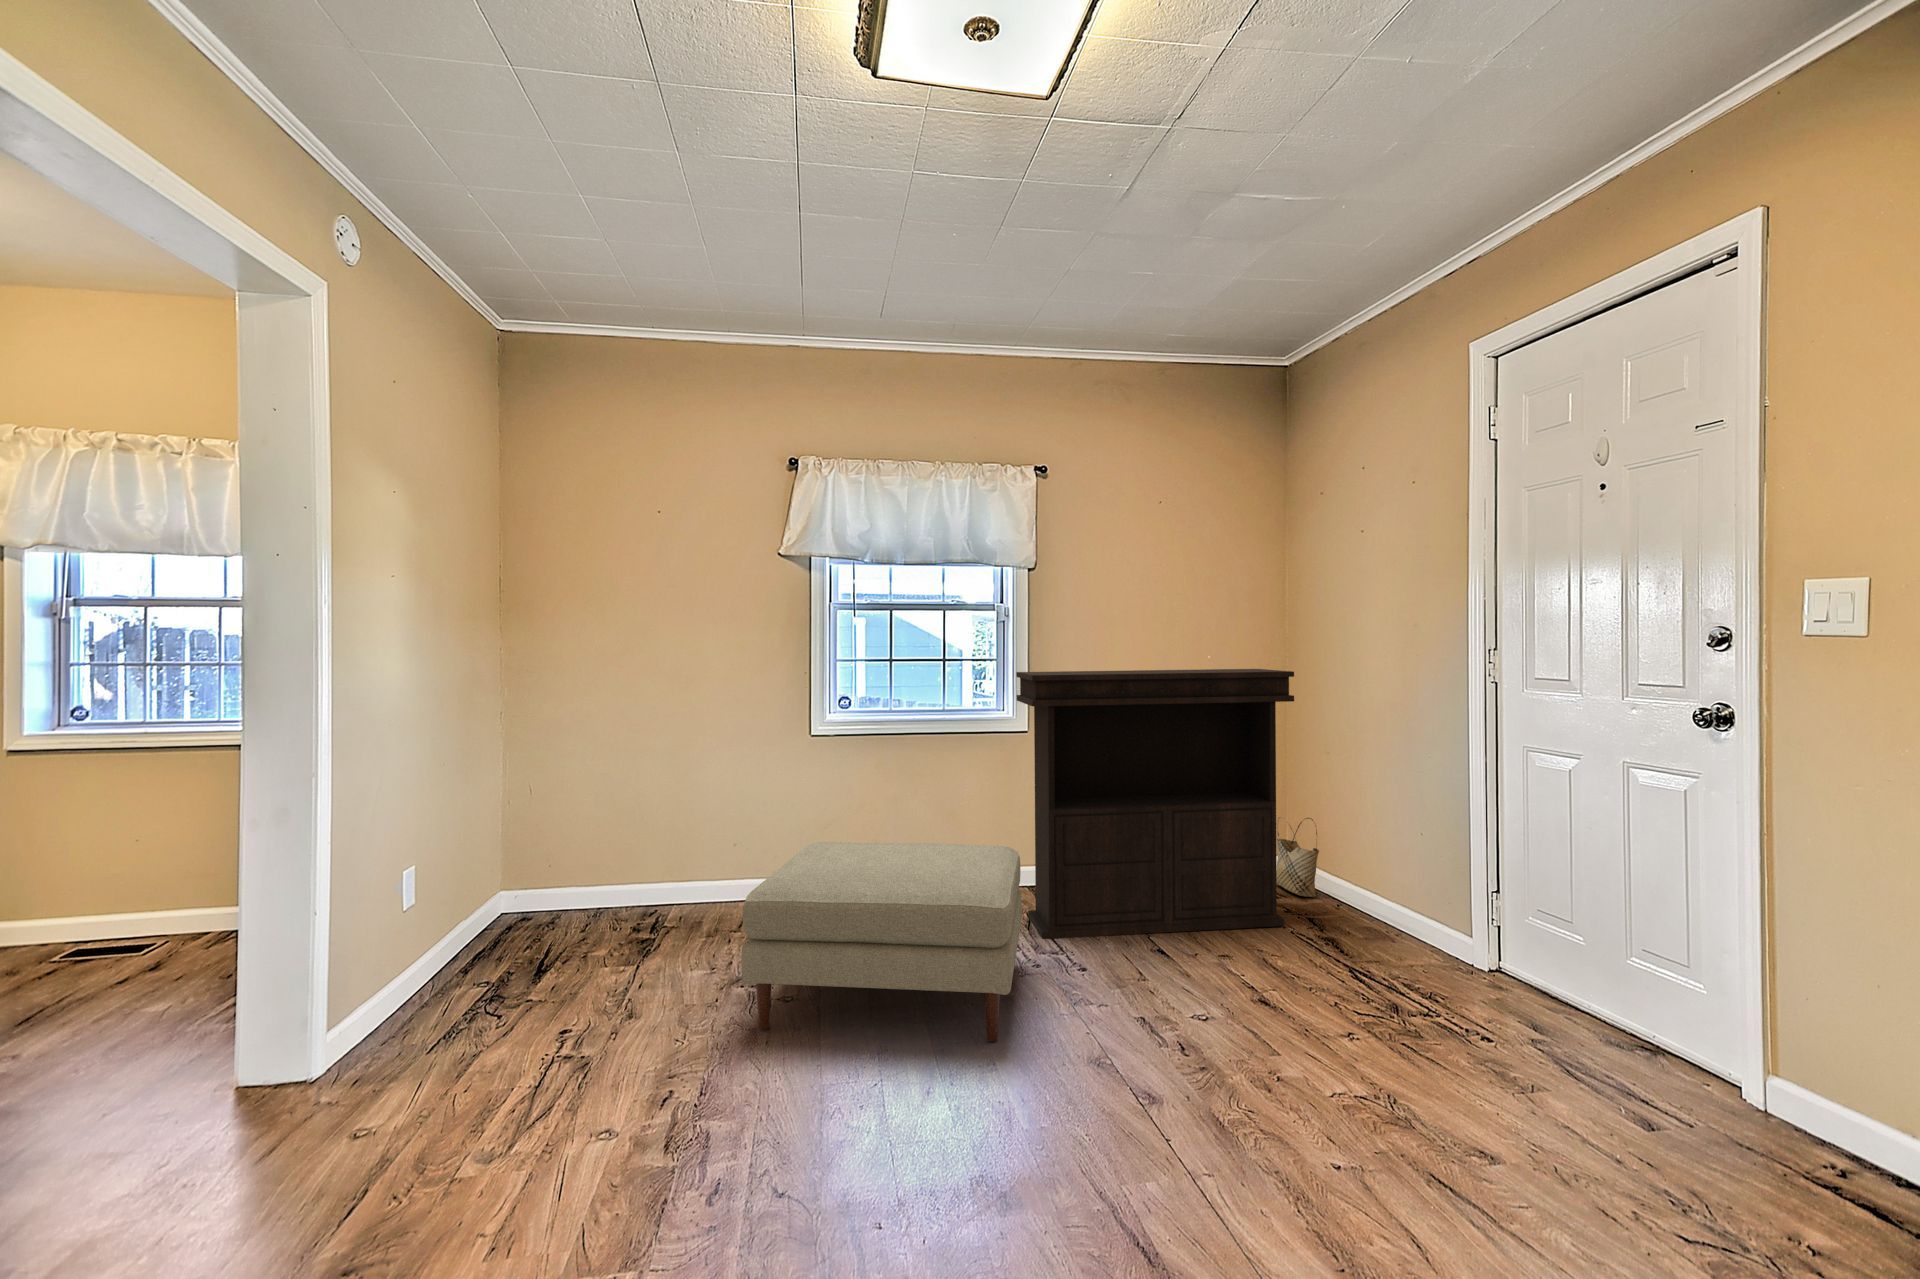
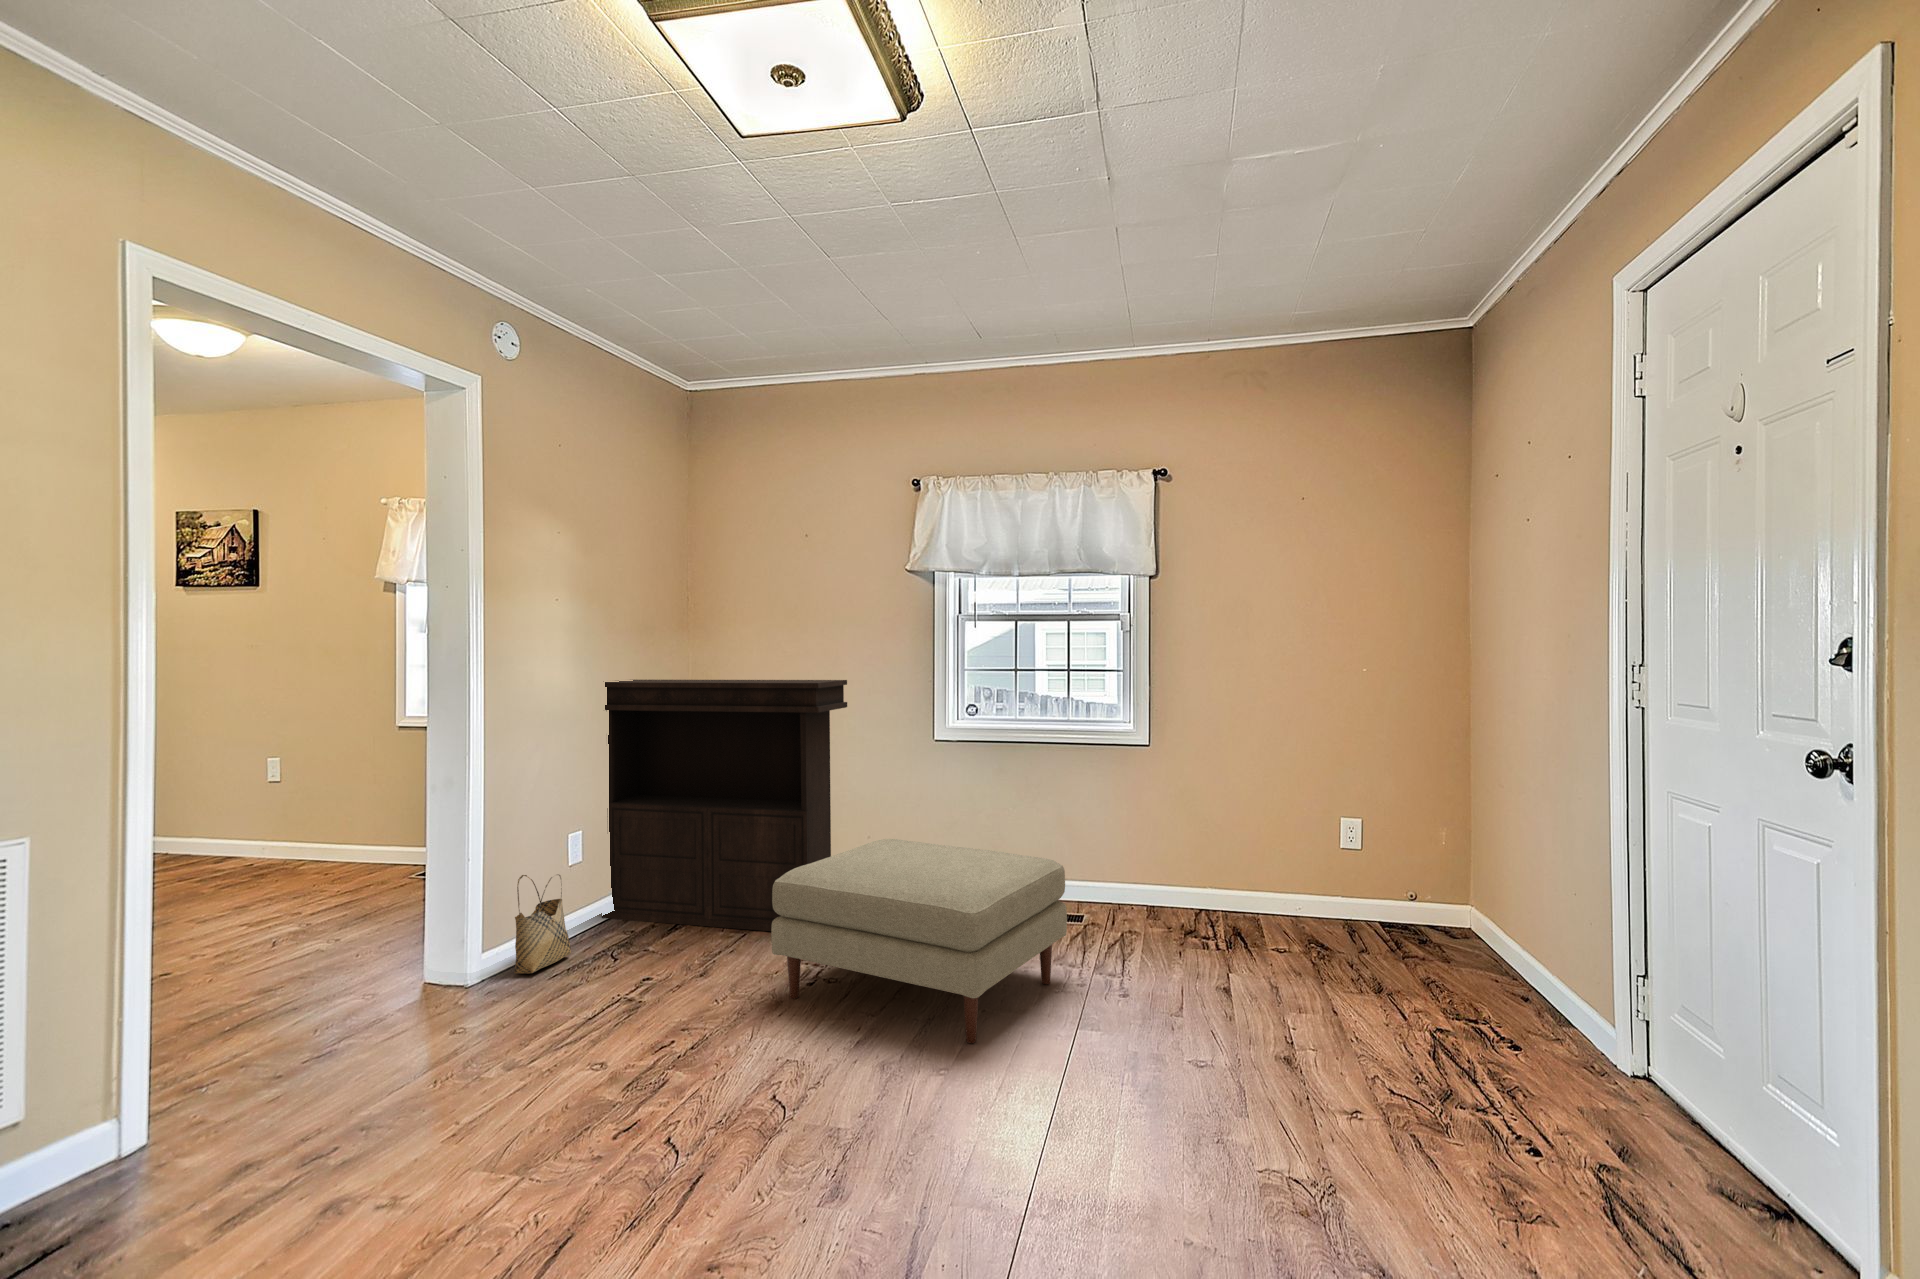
console table: present [1016,669,1294,939] -> present [602,679,847,931]
woven basket: present [1276,817,1319,897] -> present [514,874,571,974]

